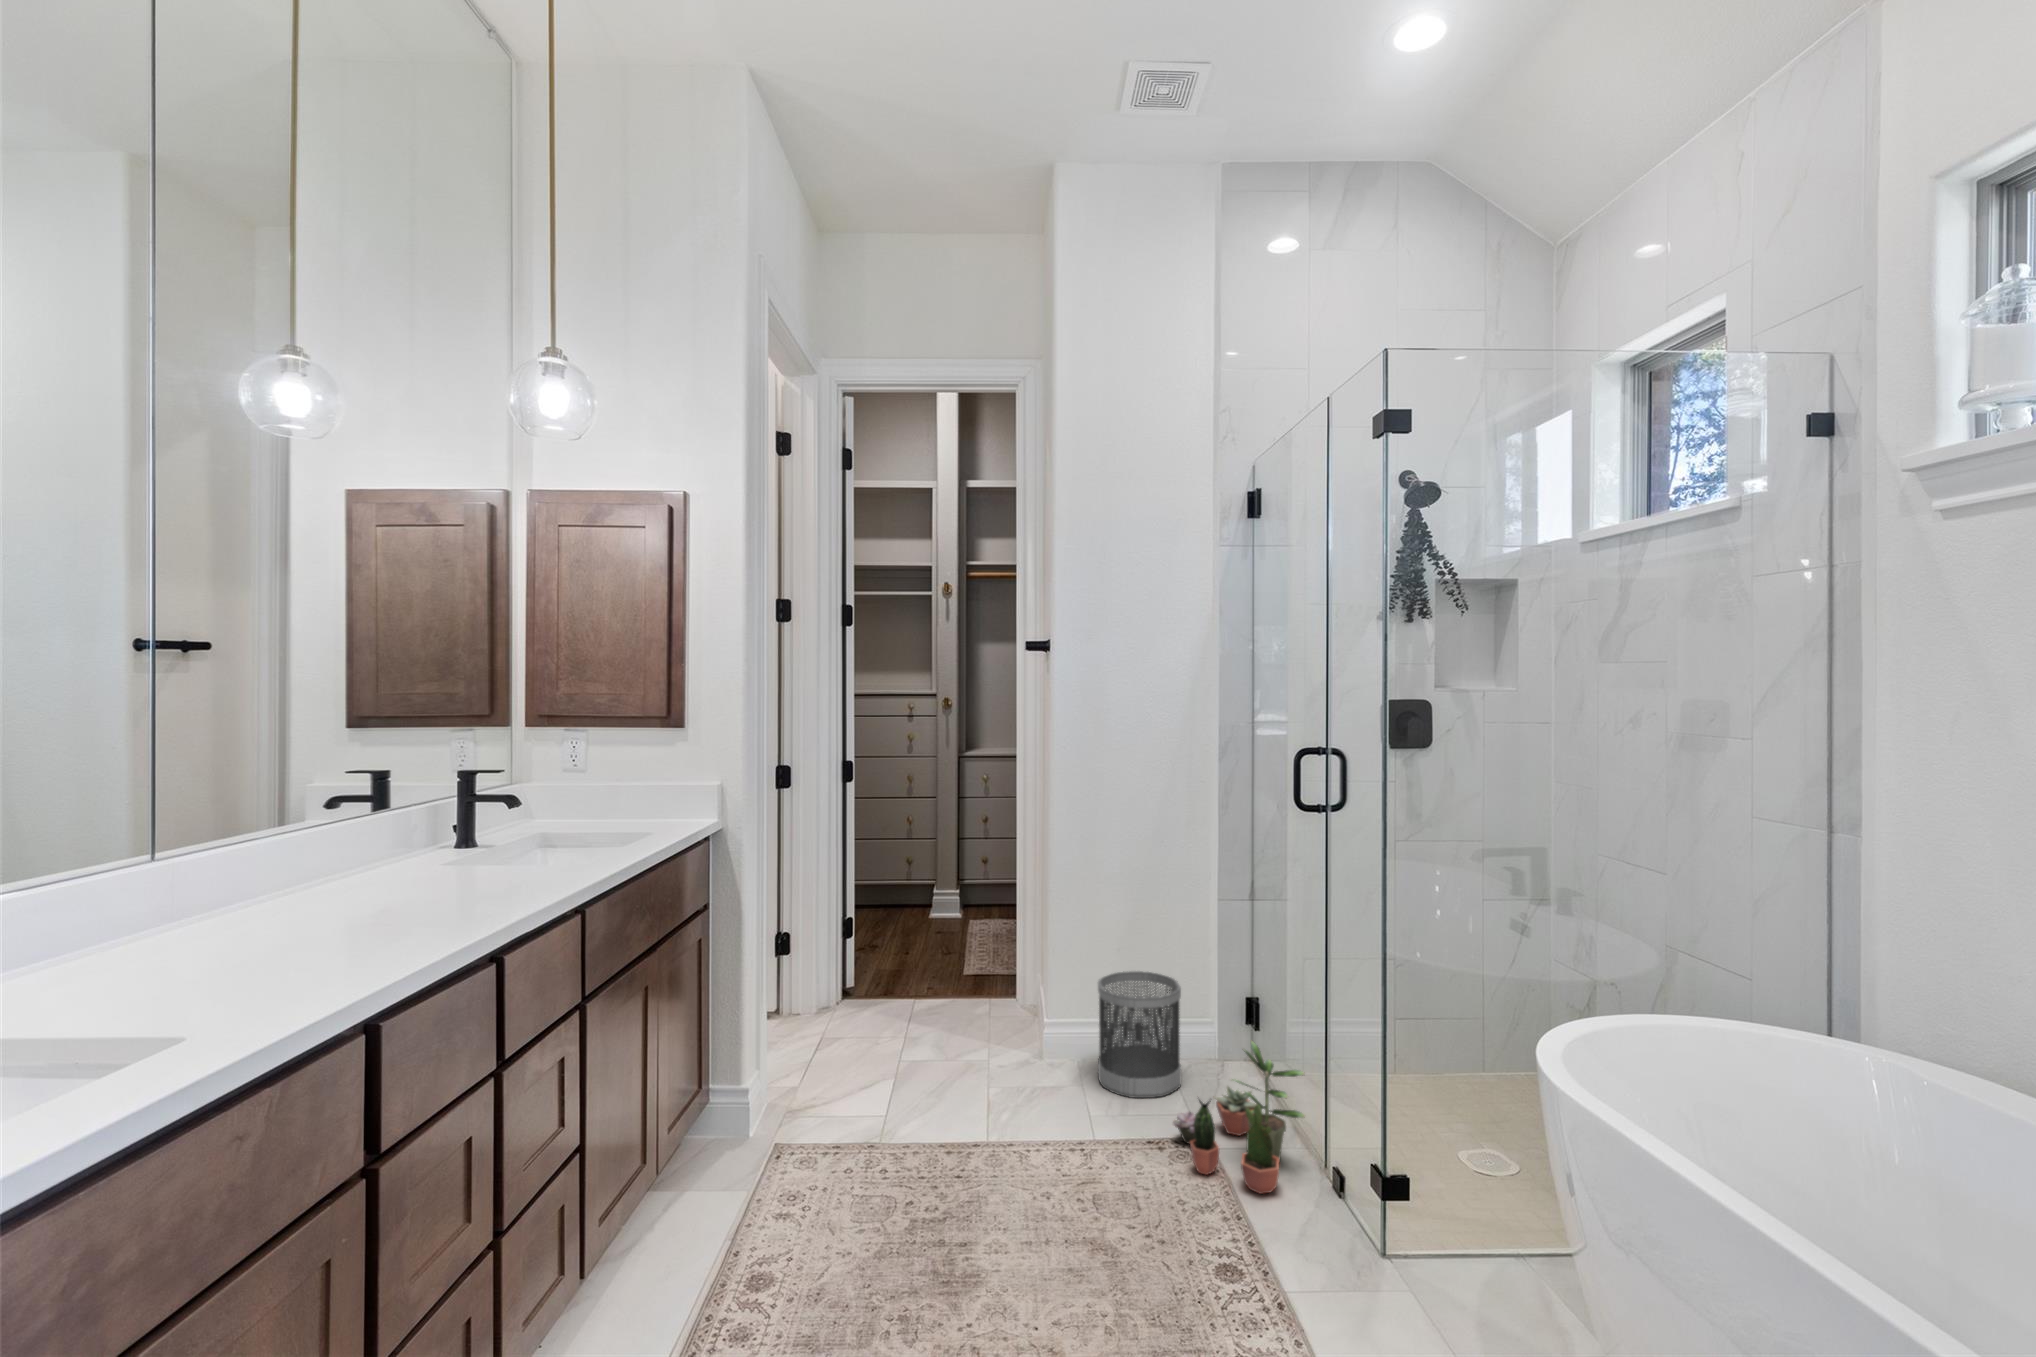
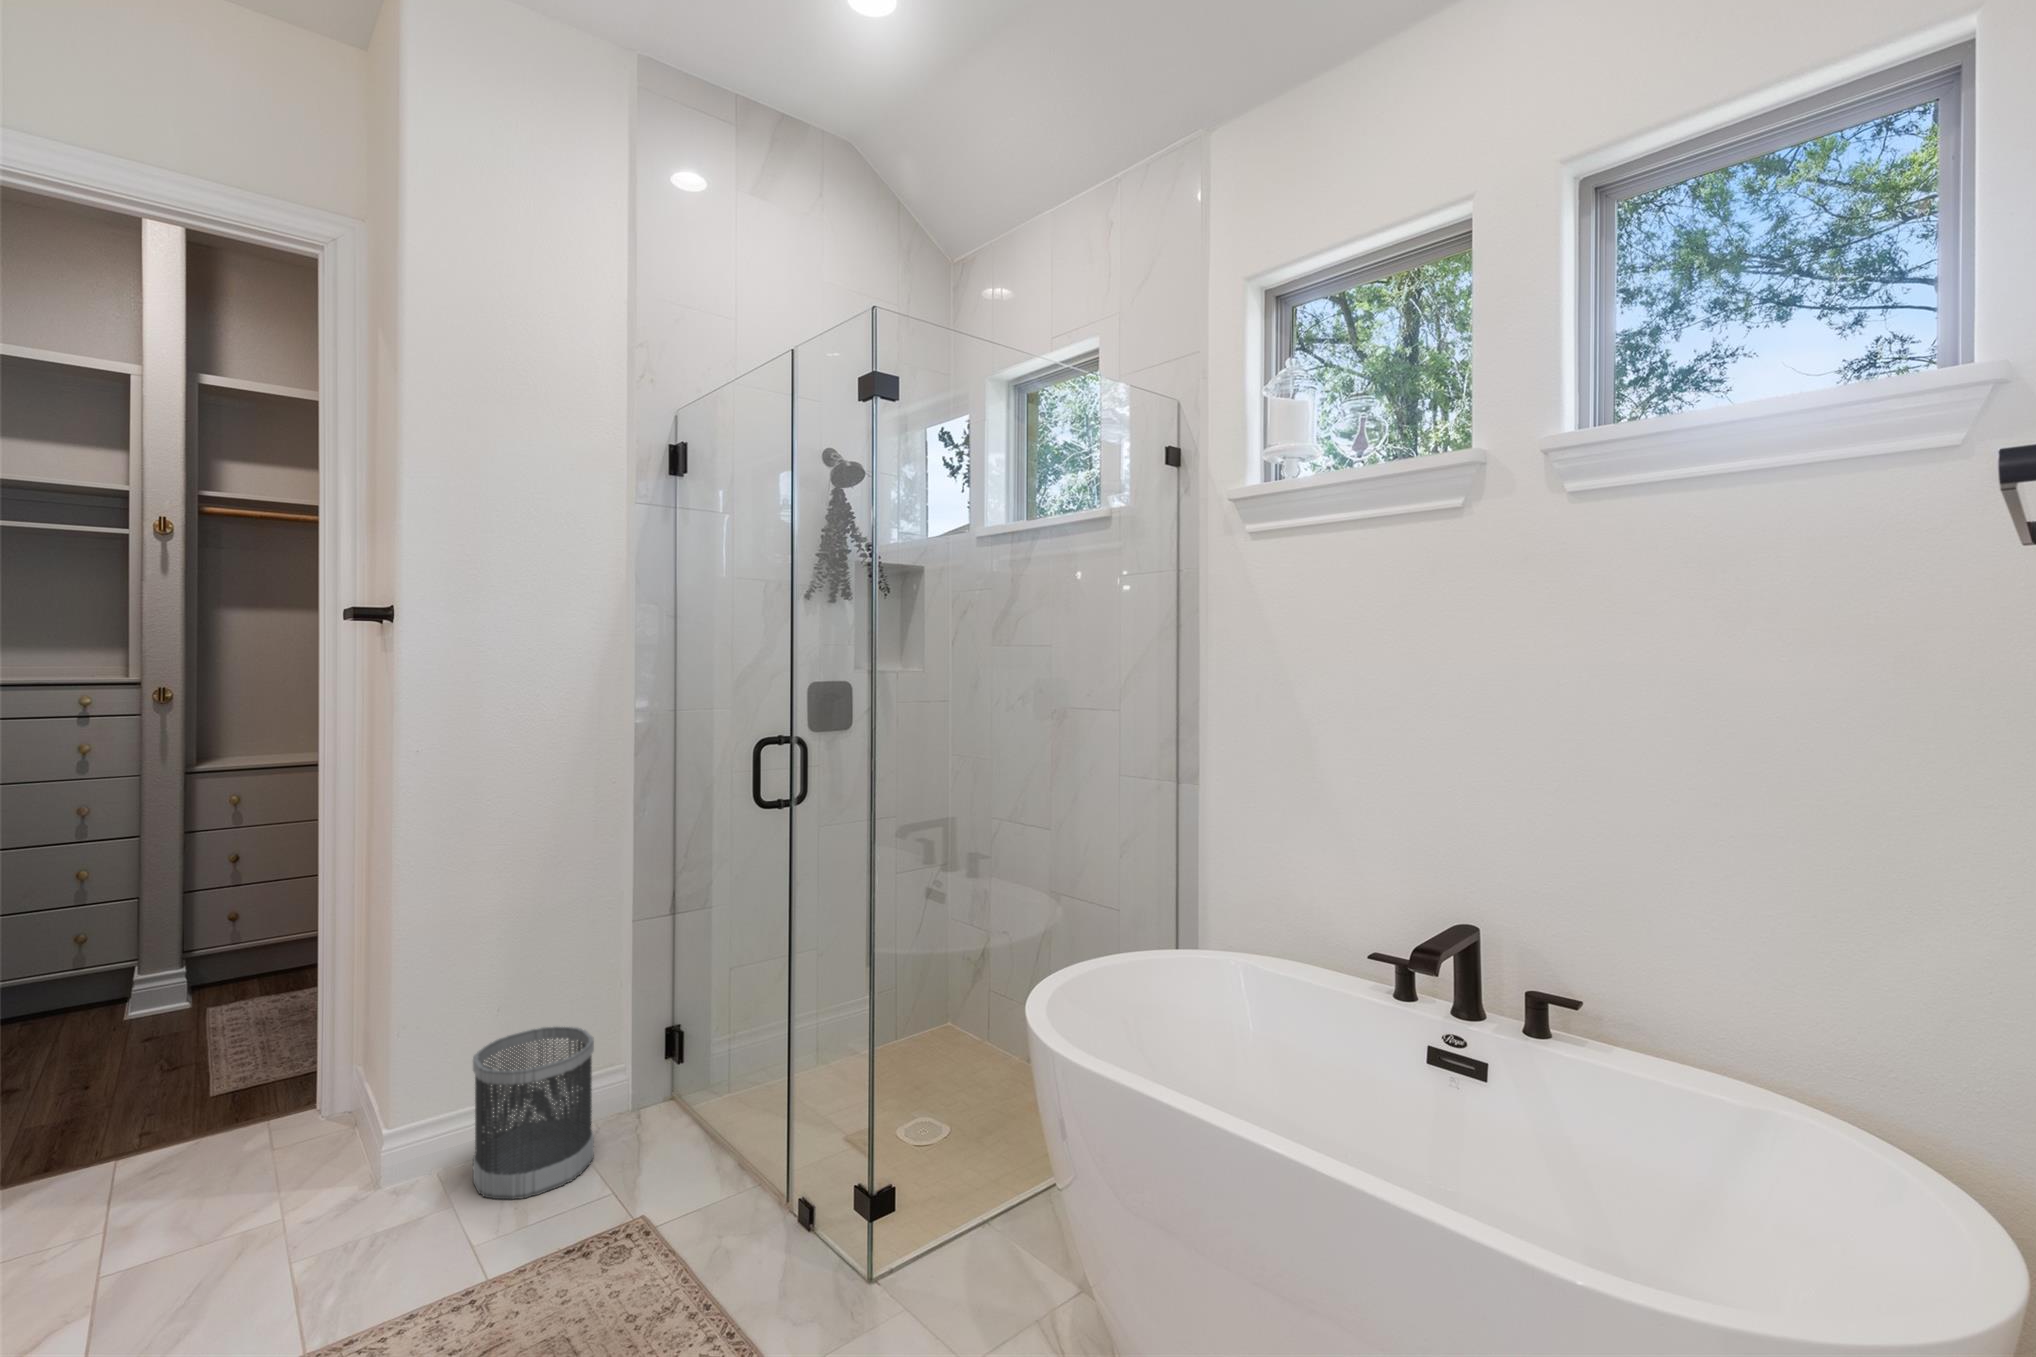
potted plant: present [1173,1042,1305,1194] -> none [600,1082,767,1267]

